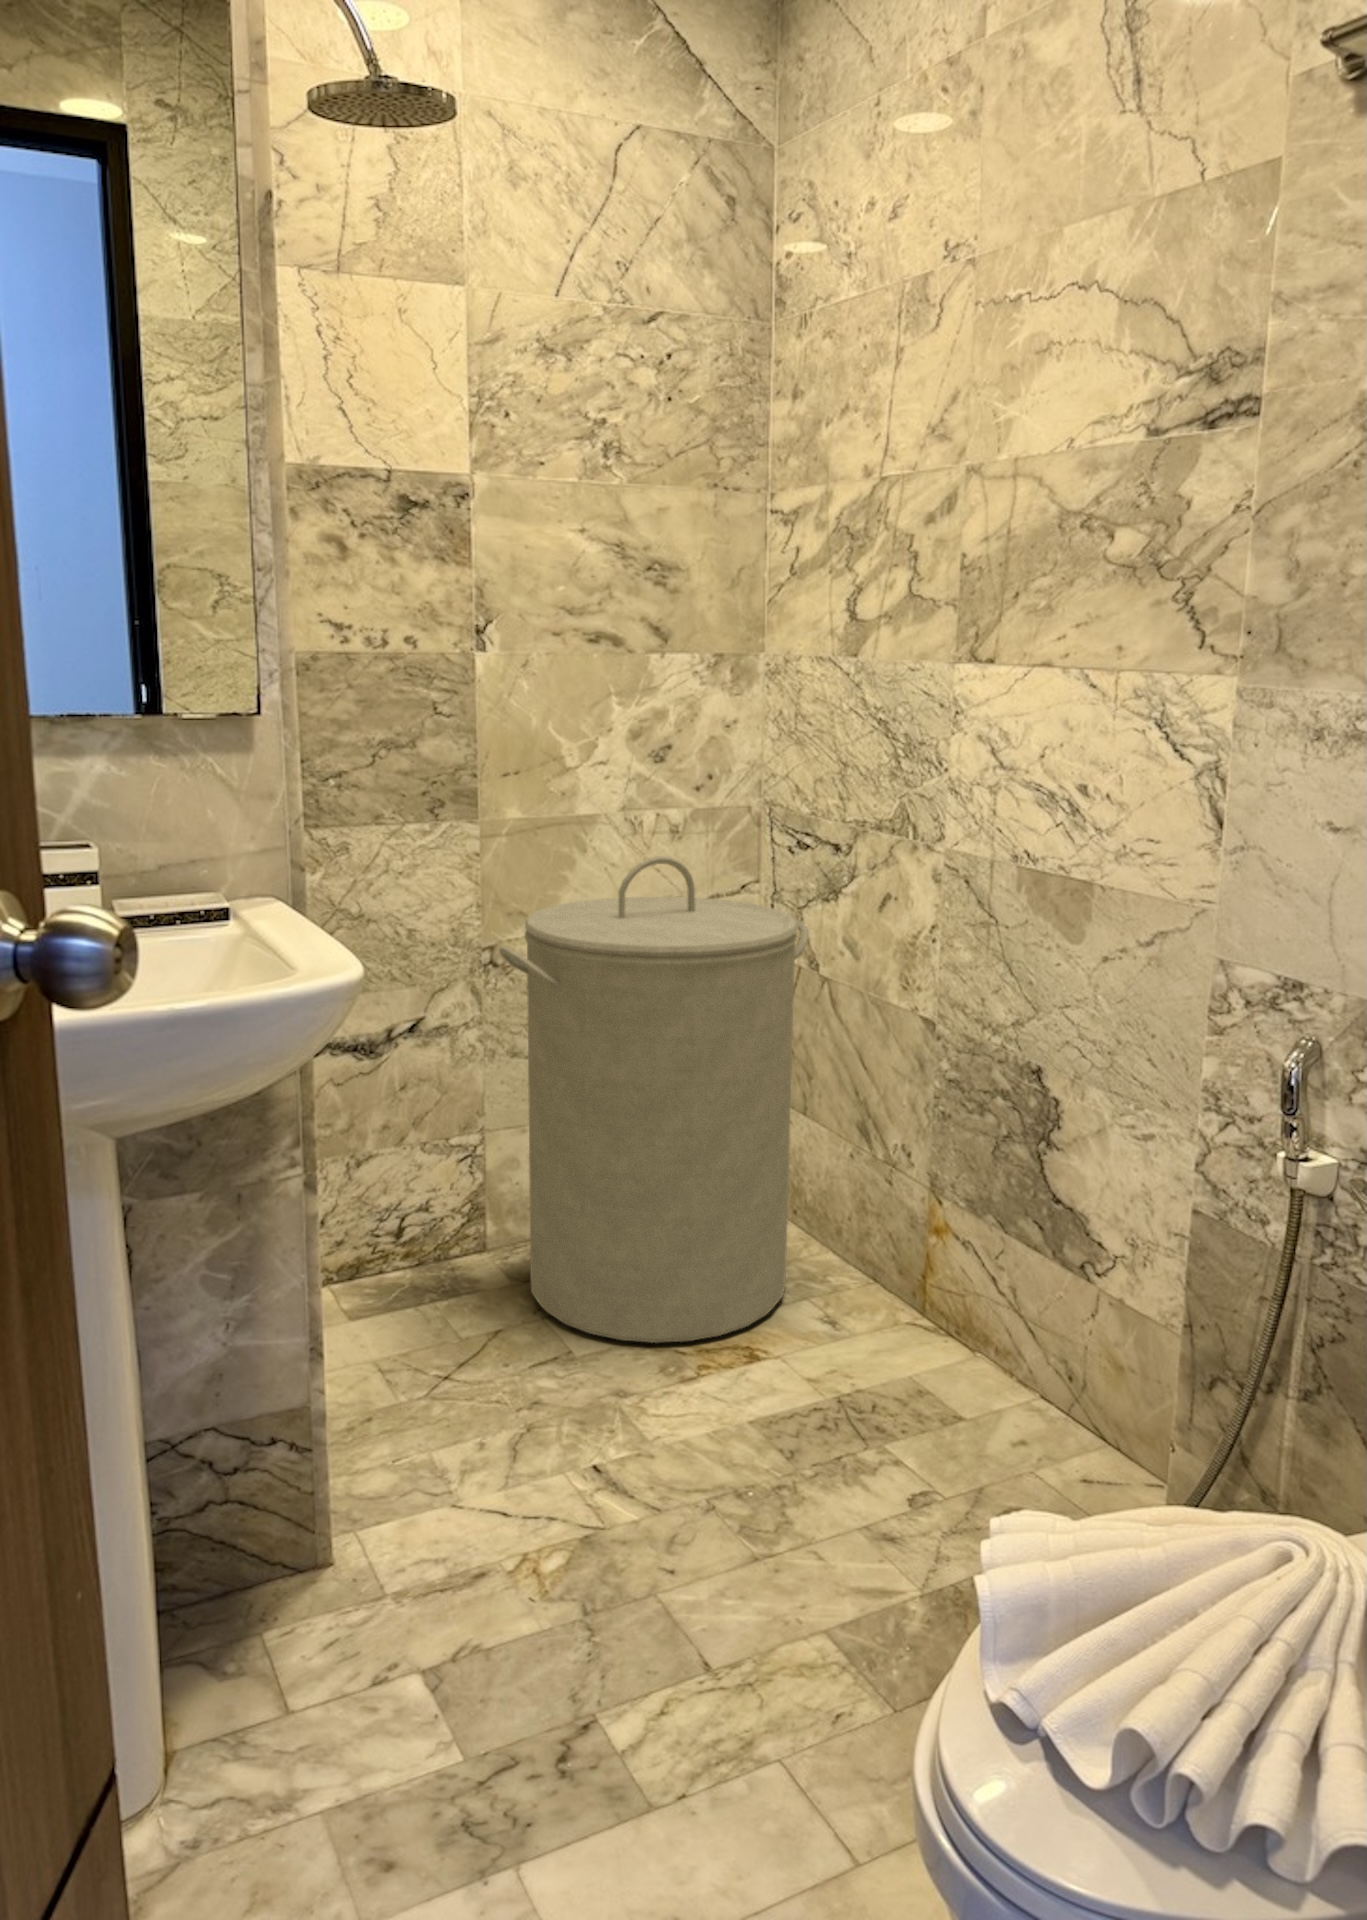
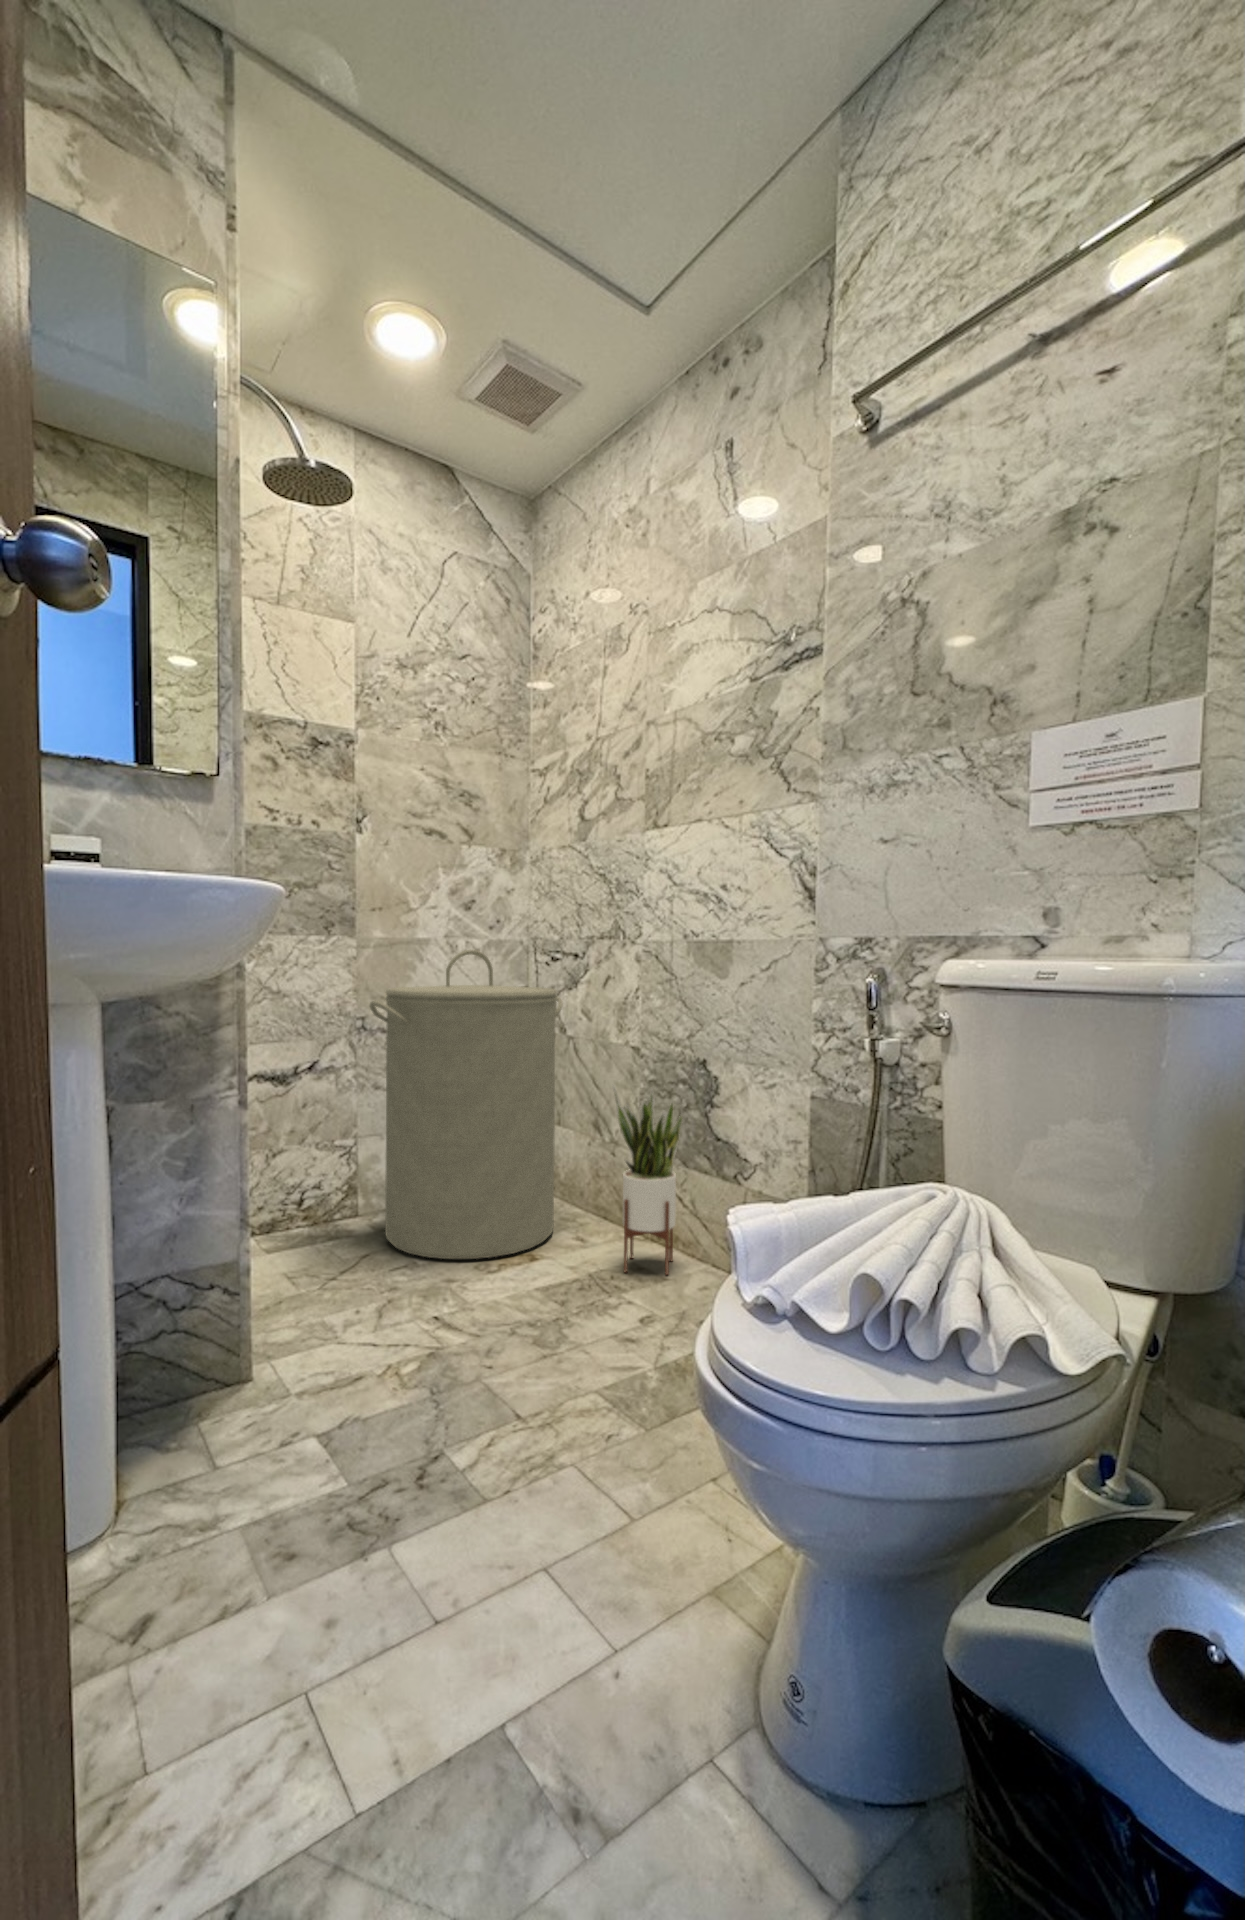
potted plant: none [881,1097,994,1400] -> present [613,1087,683,1275]

